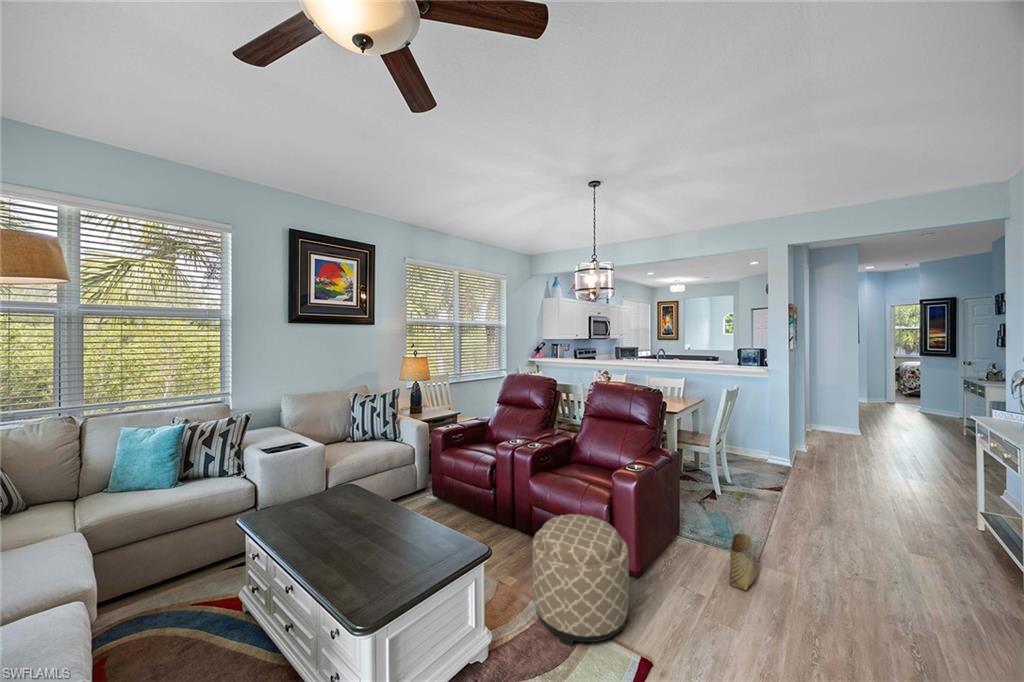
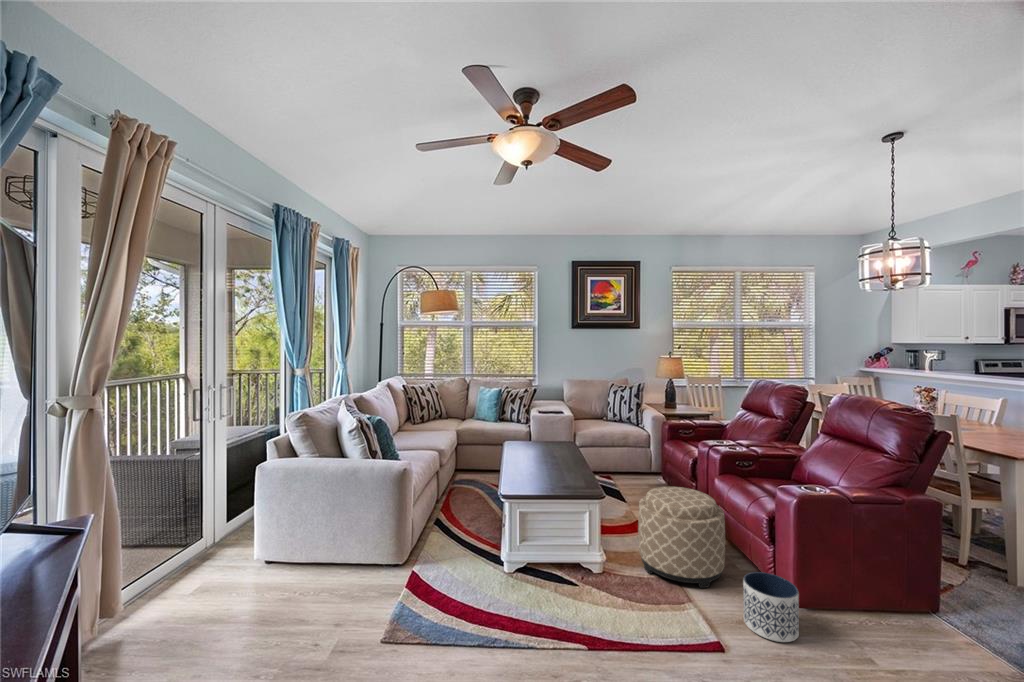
woven basket: present [729,527,758,590] -> none [881,554,949,644]
planter: none [678,581,731,658] -> present [743,572,799,642]

